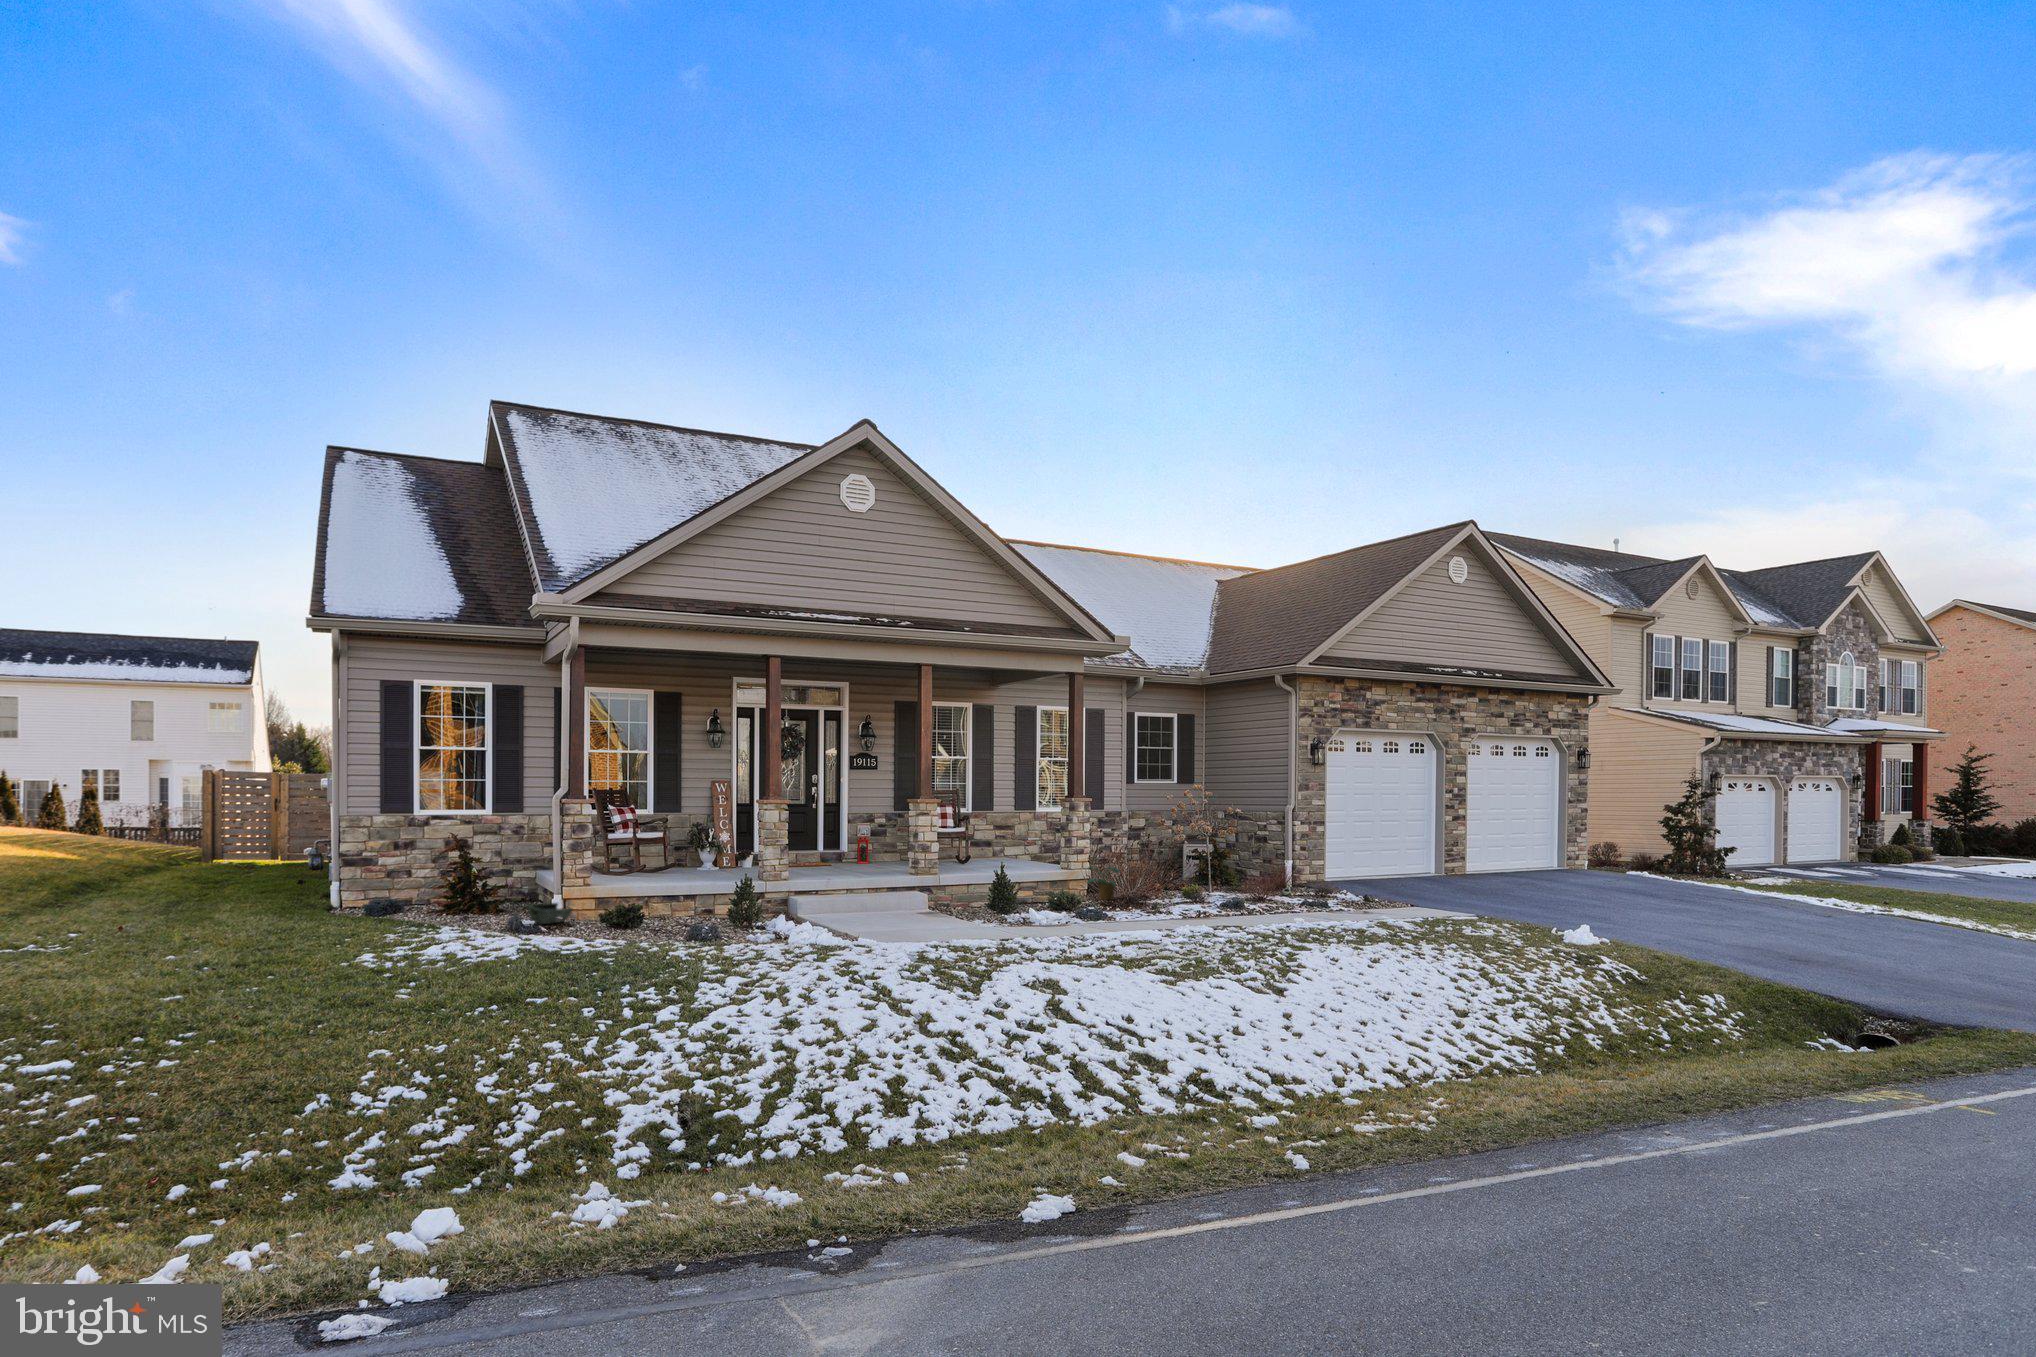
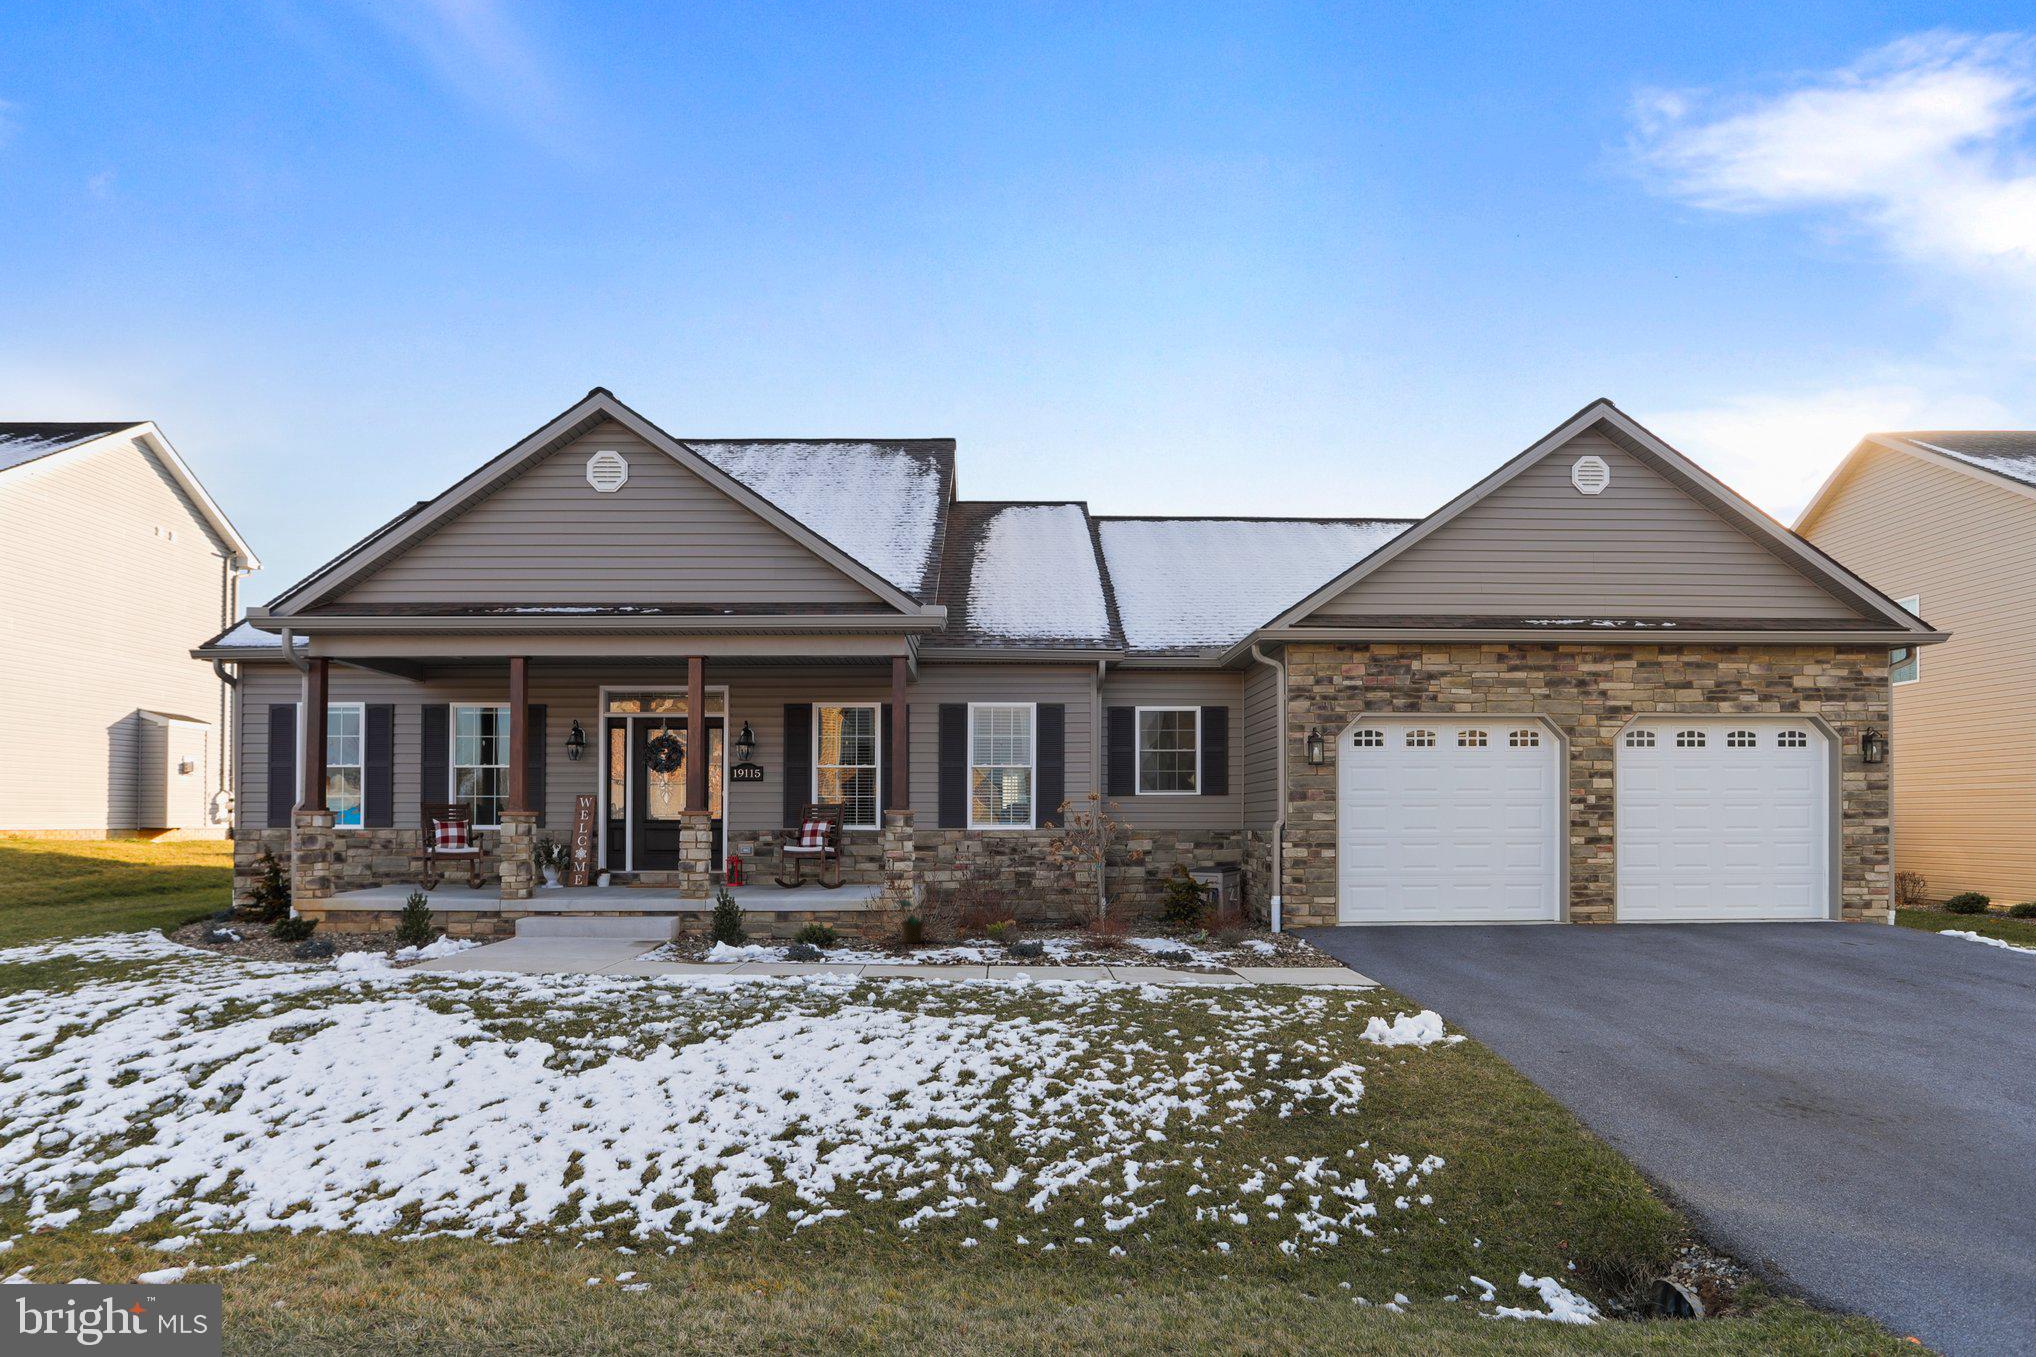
woven basket: present [528,903,572,924] -> none [237,918,284,940]

